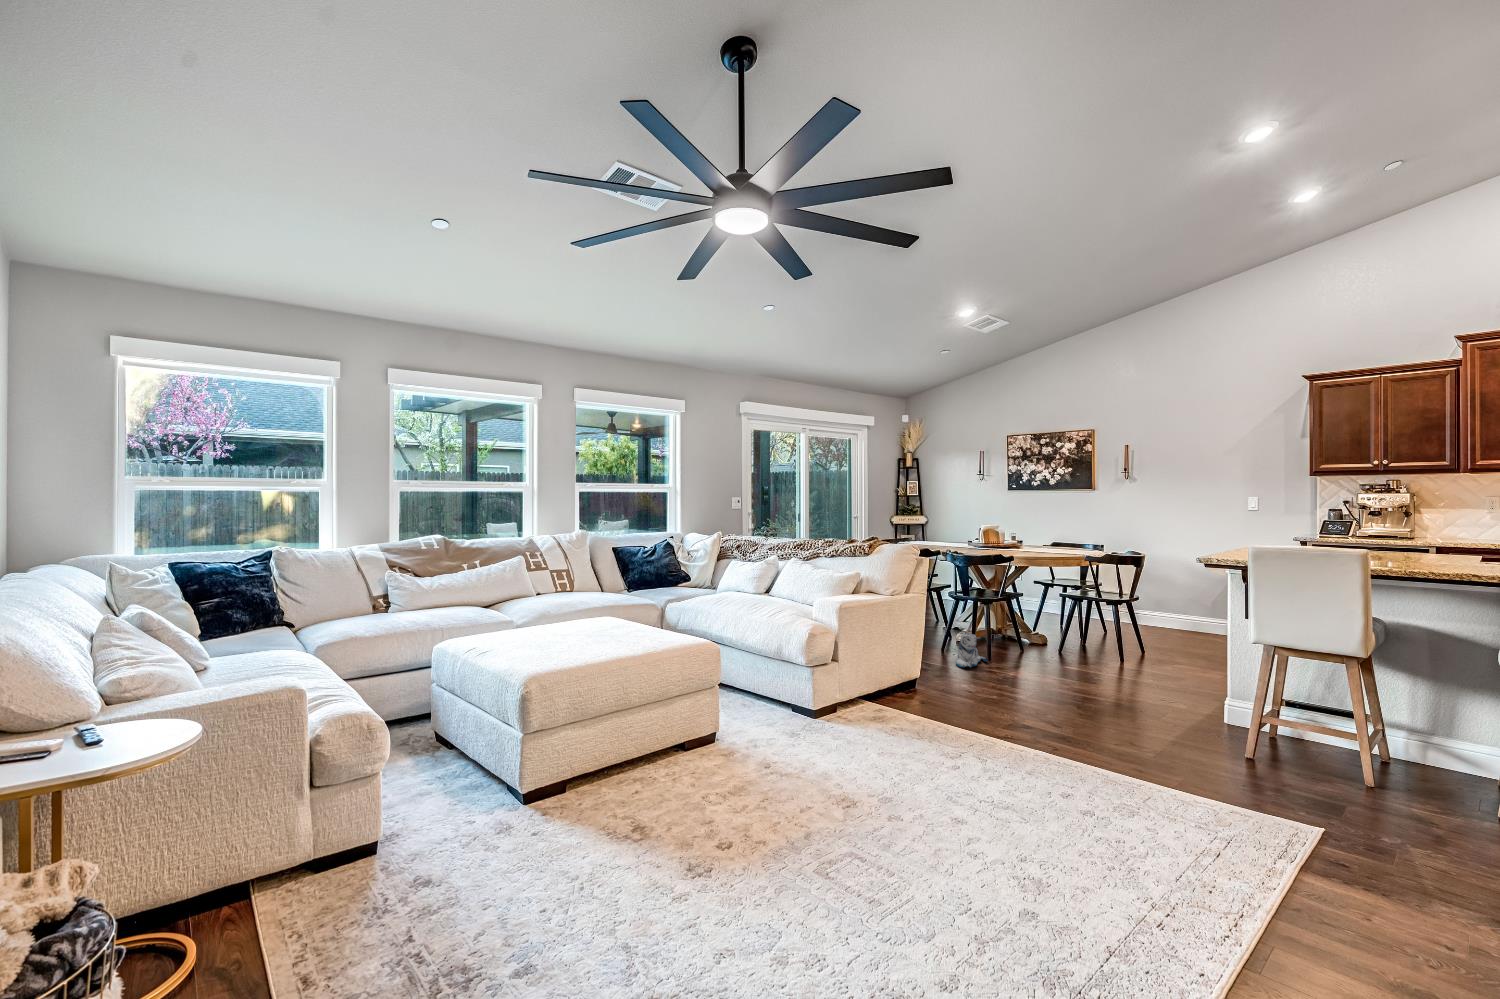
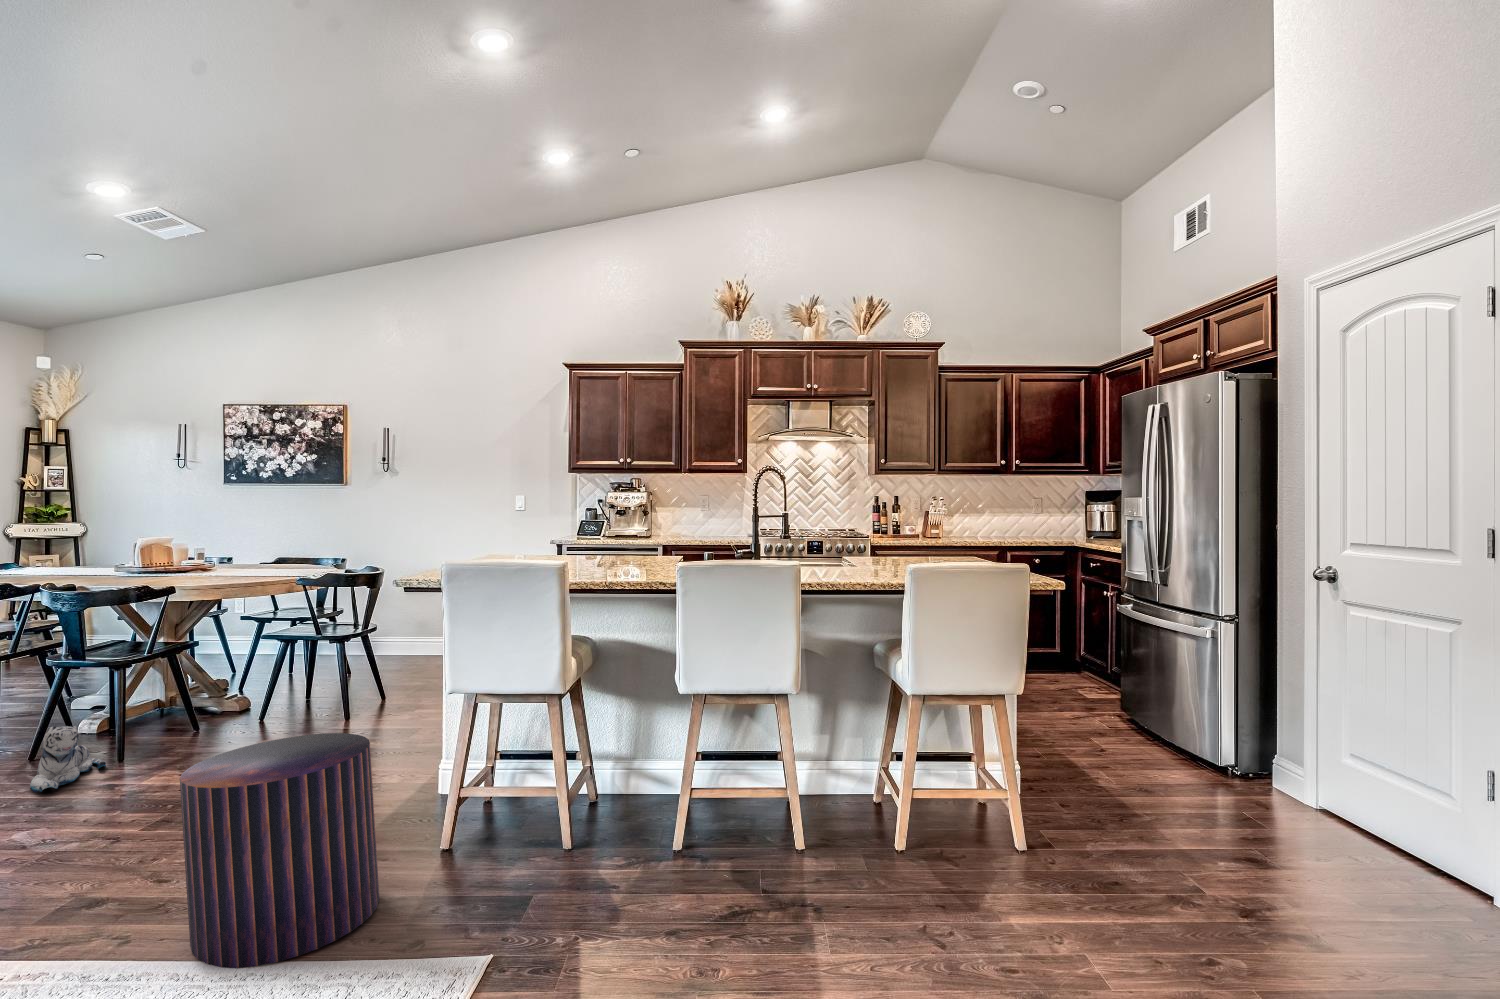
pouf: none [1091,654,1216,784] -> present [180,733,379,968]

